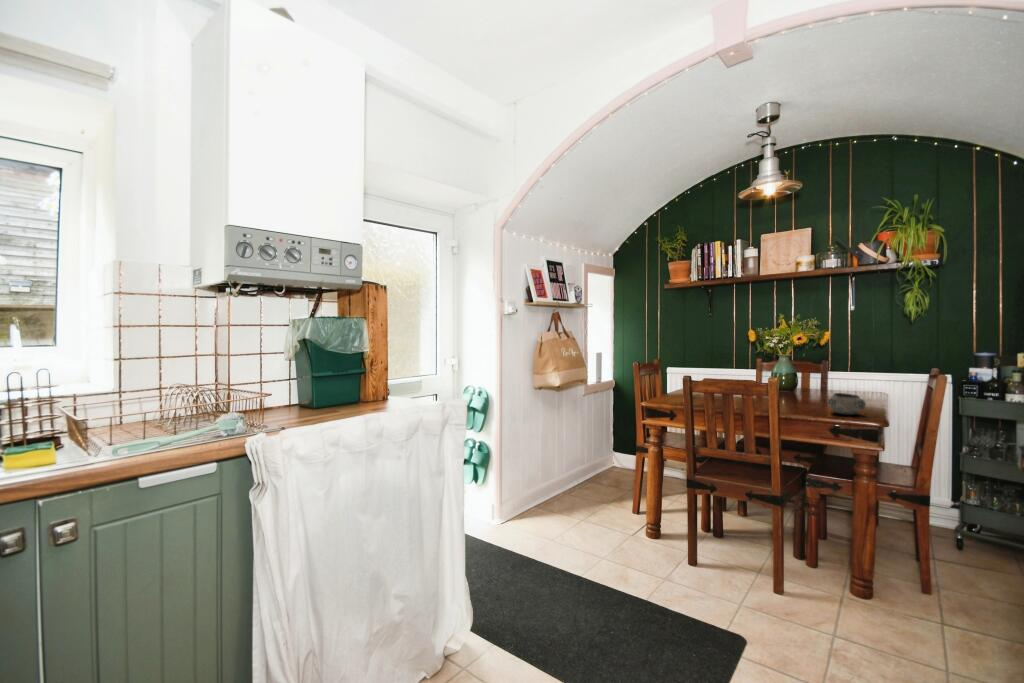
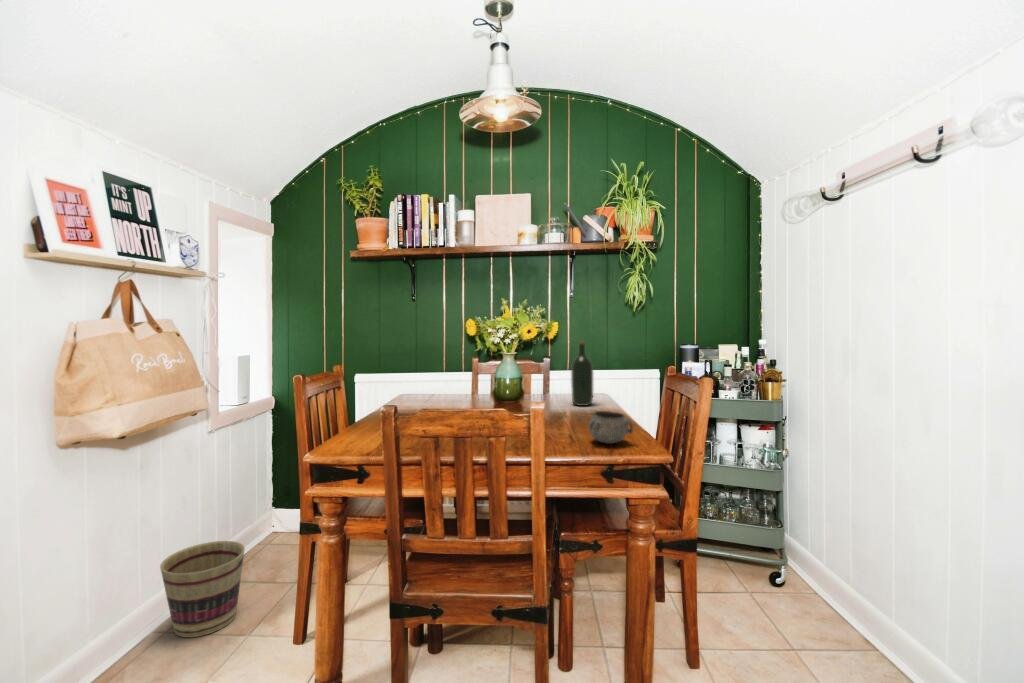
wine bottle: none [836,346,856,395] -> present [571,341,593,406]
basket: none [566,455,605,501] -> present [160,541,245,637]

